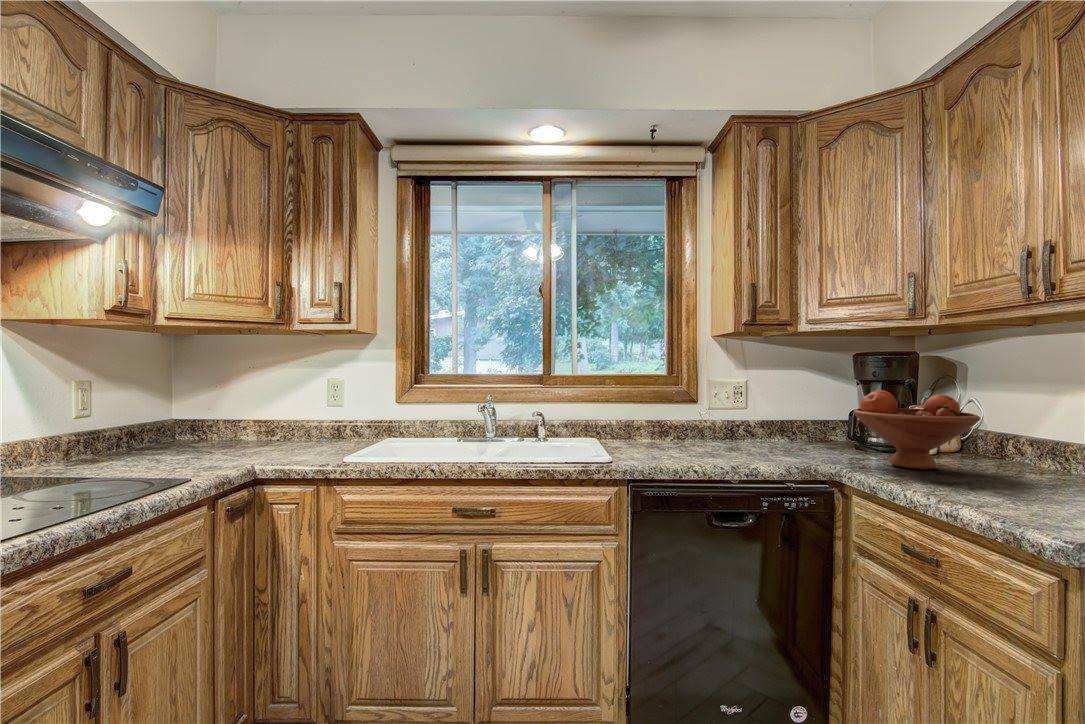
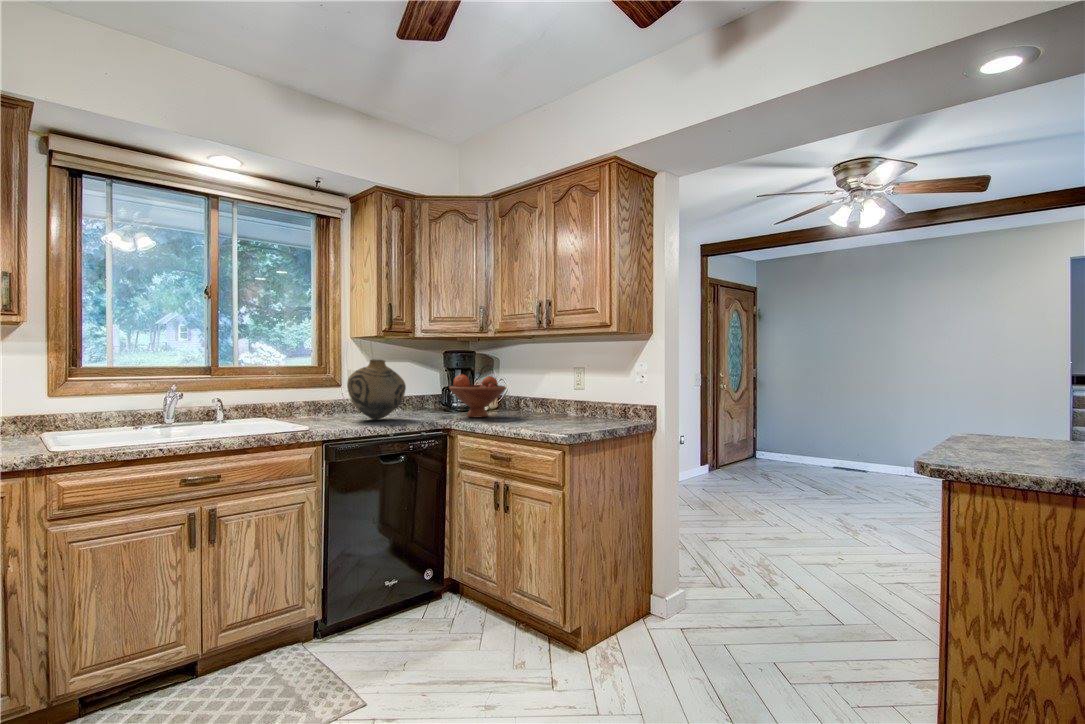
vase: none [688,366,775,452] -> present [347,359,406,420]

